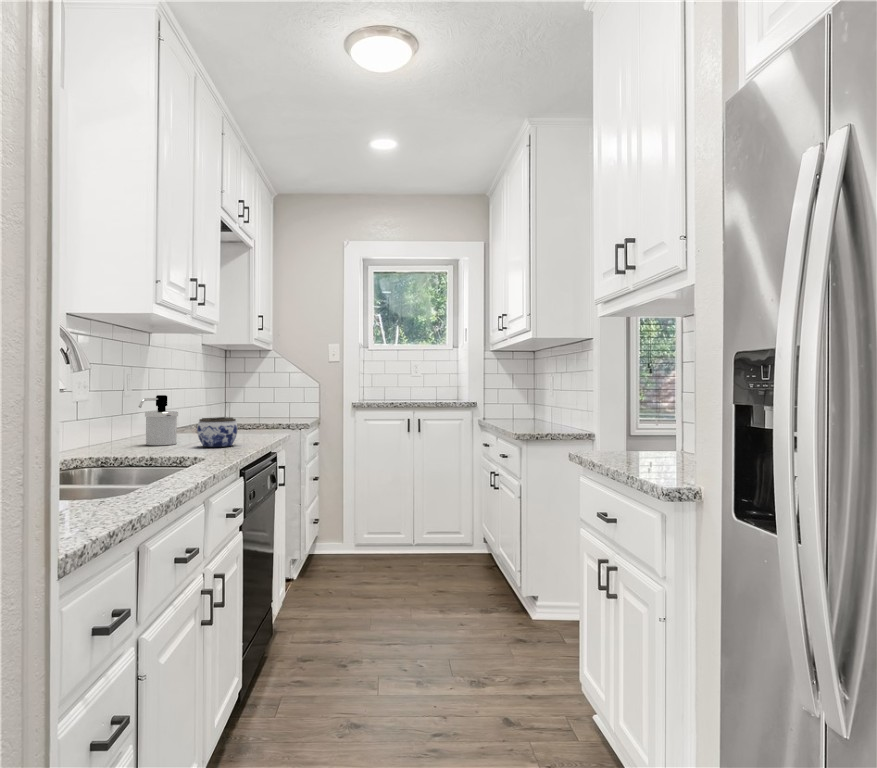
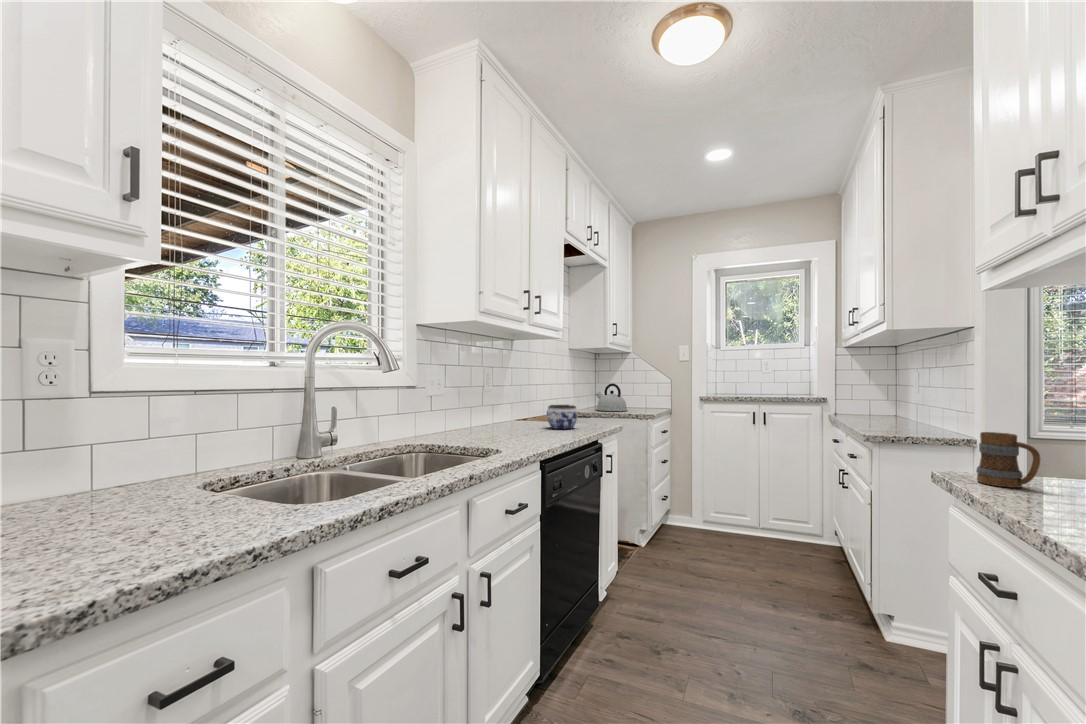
kettle: none [231,392,272,426] -> present [596,383,627,411]
soap dispenser: present [139,395,178,446] -> none [509,386,539,425]
mug: none [606,421,641,461] -> present [976,432,1040,488]

